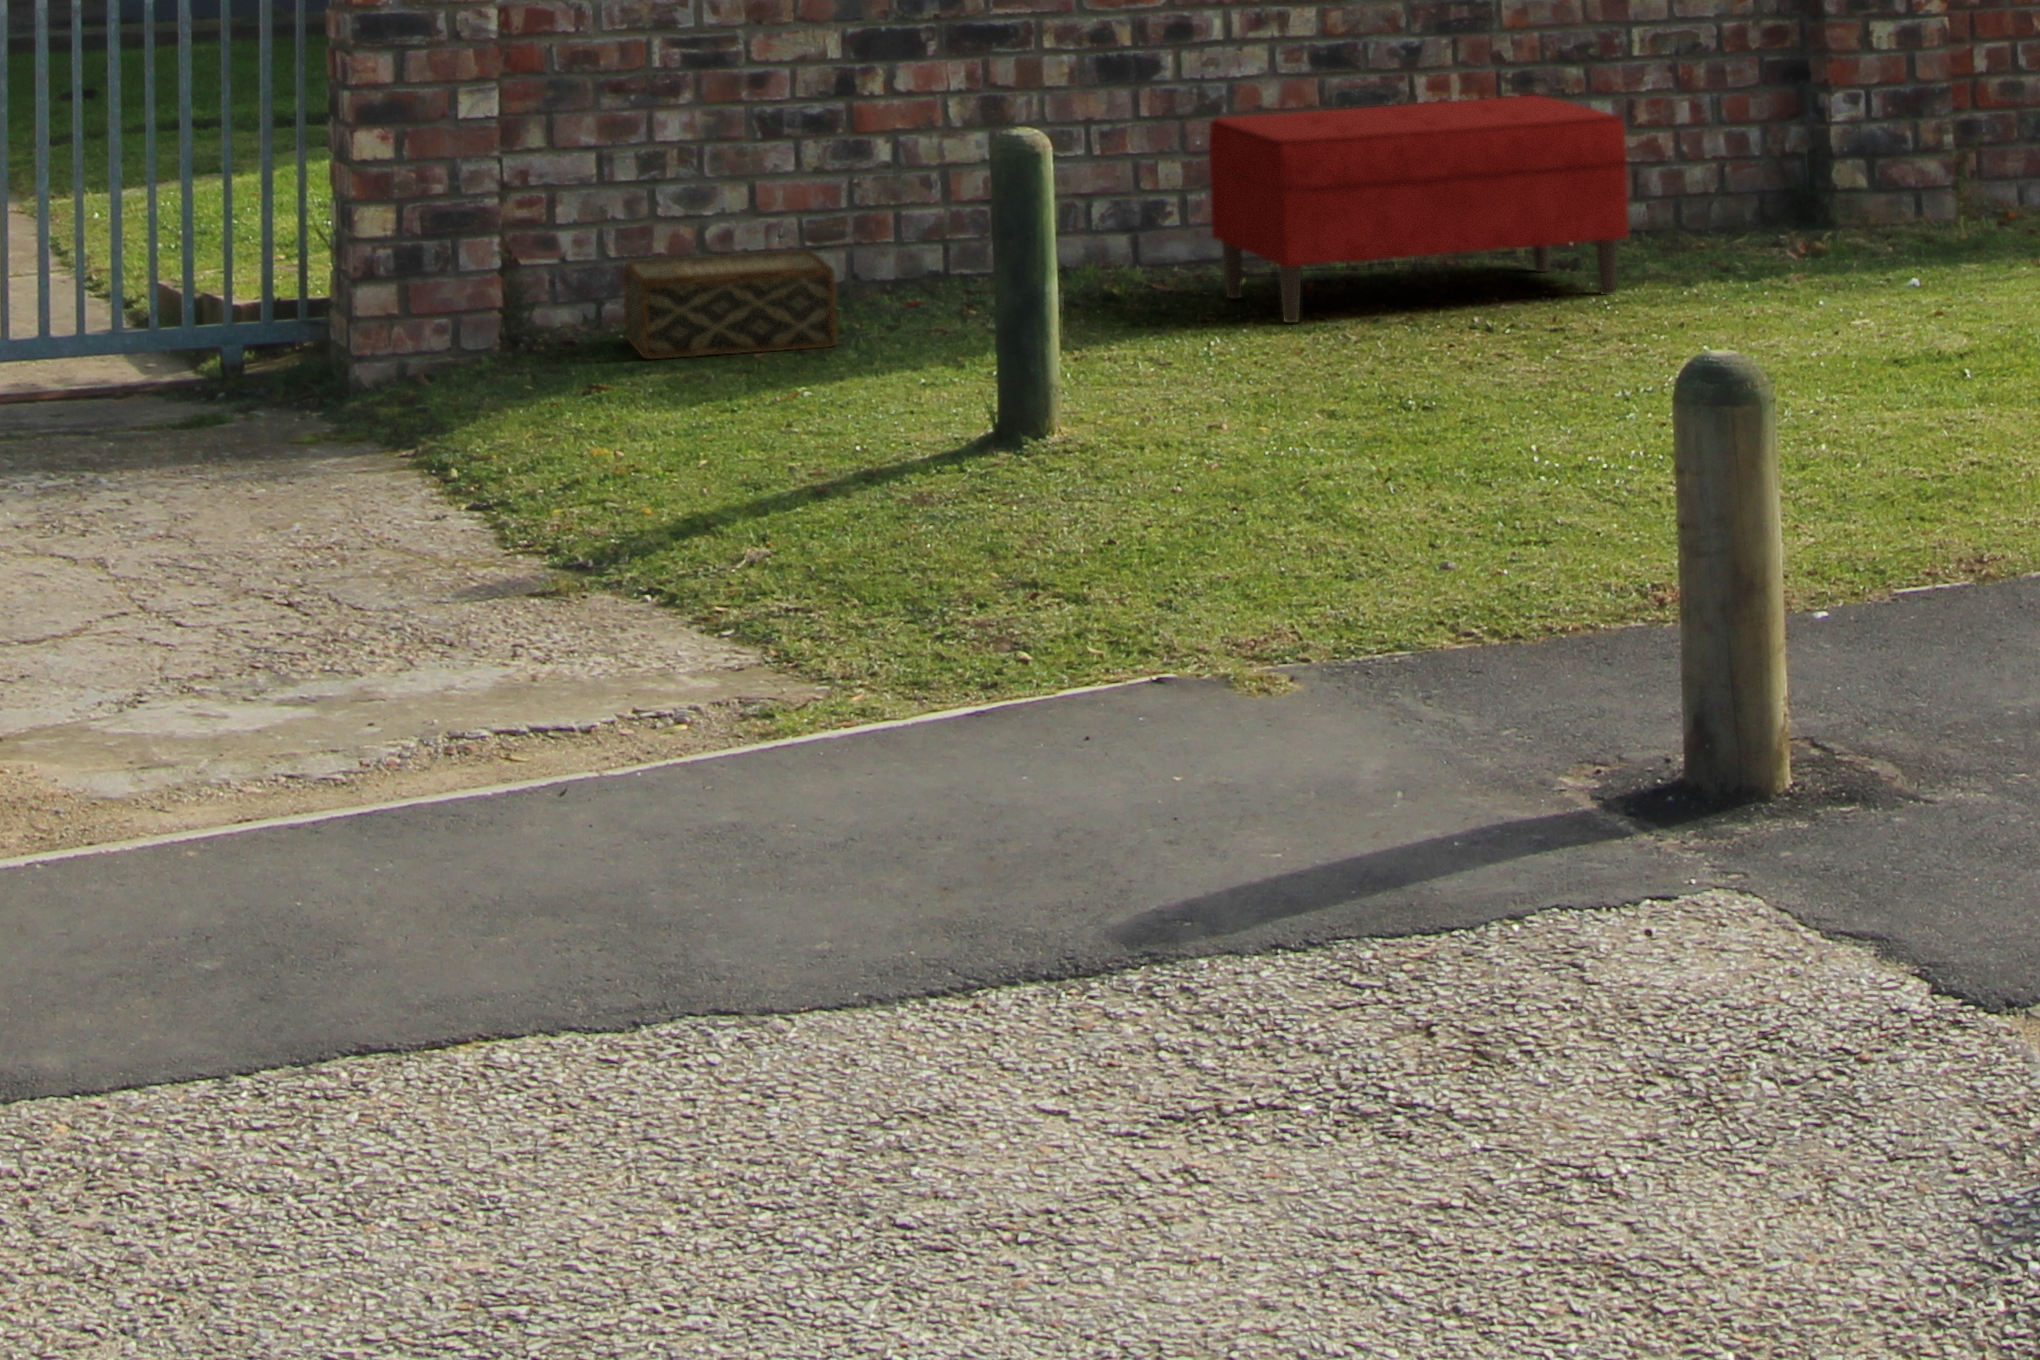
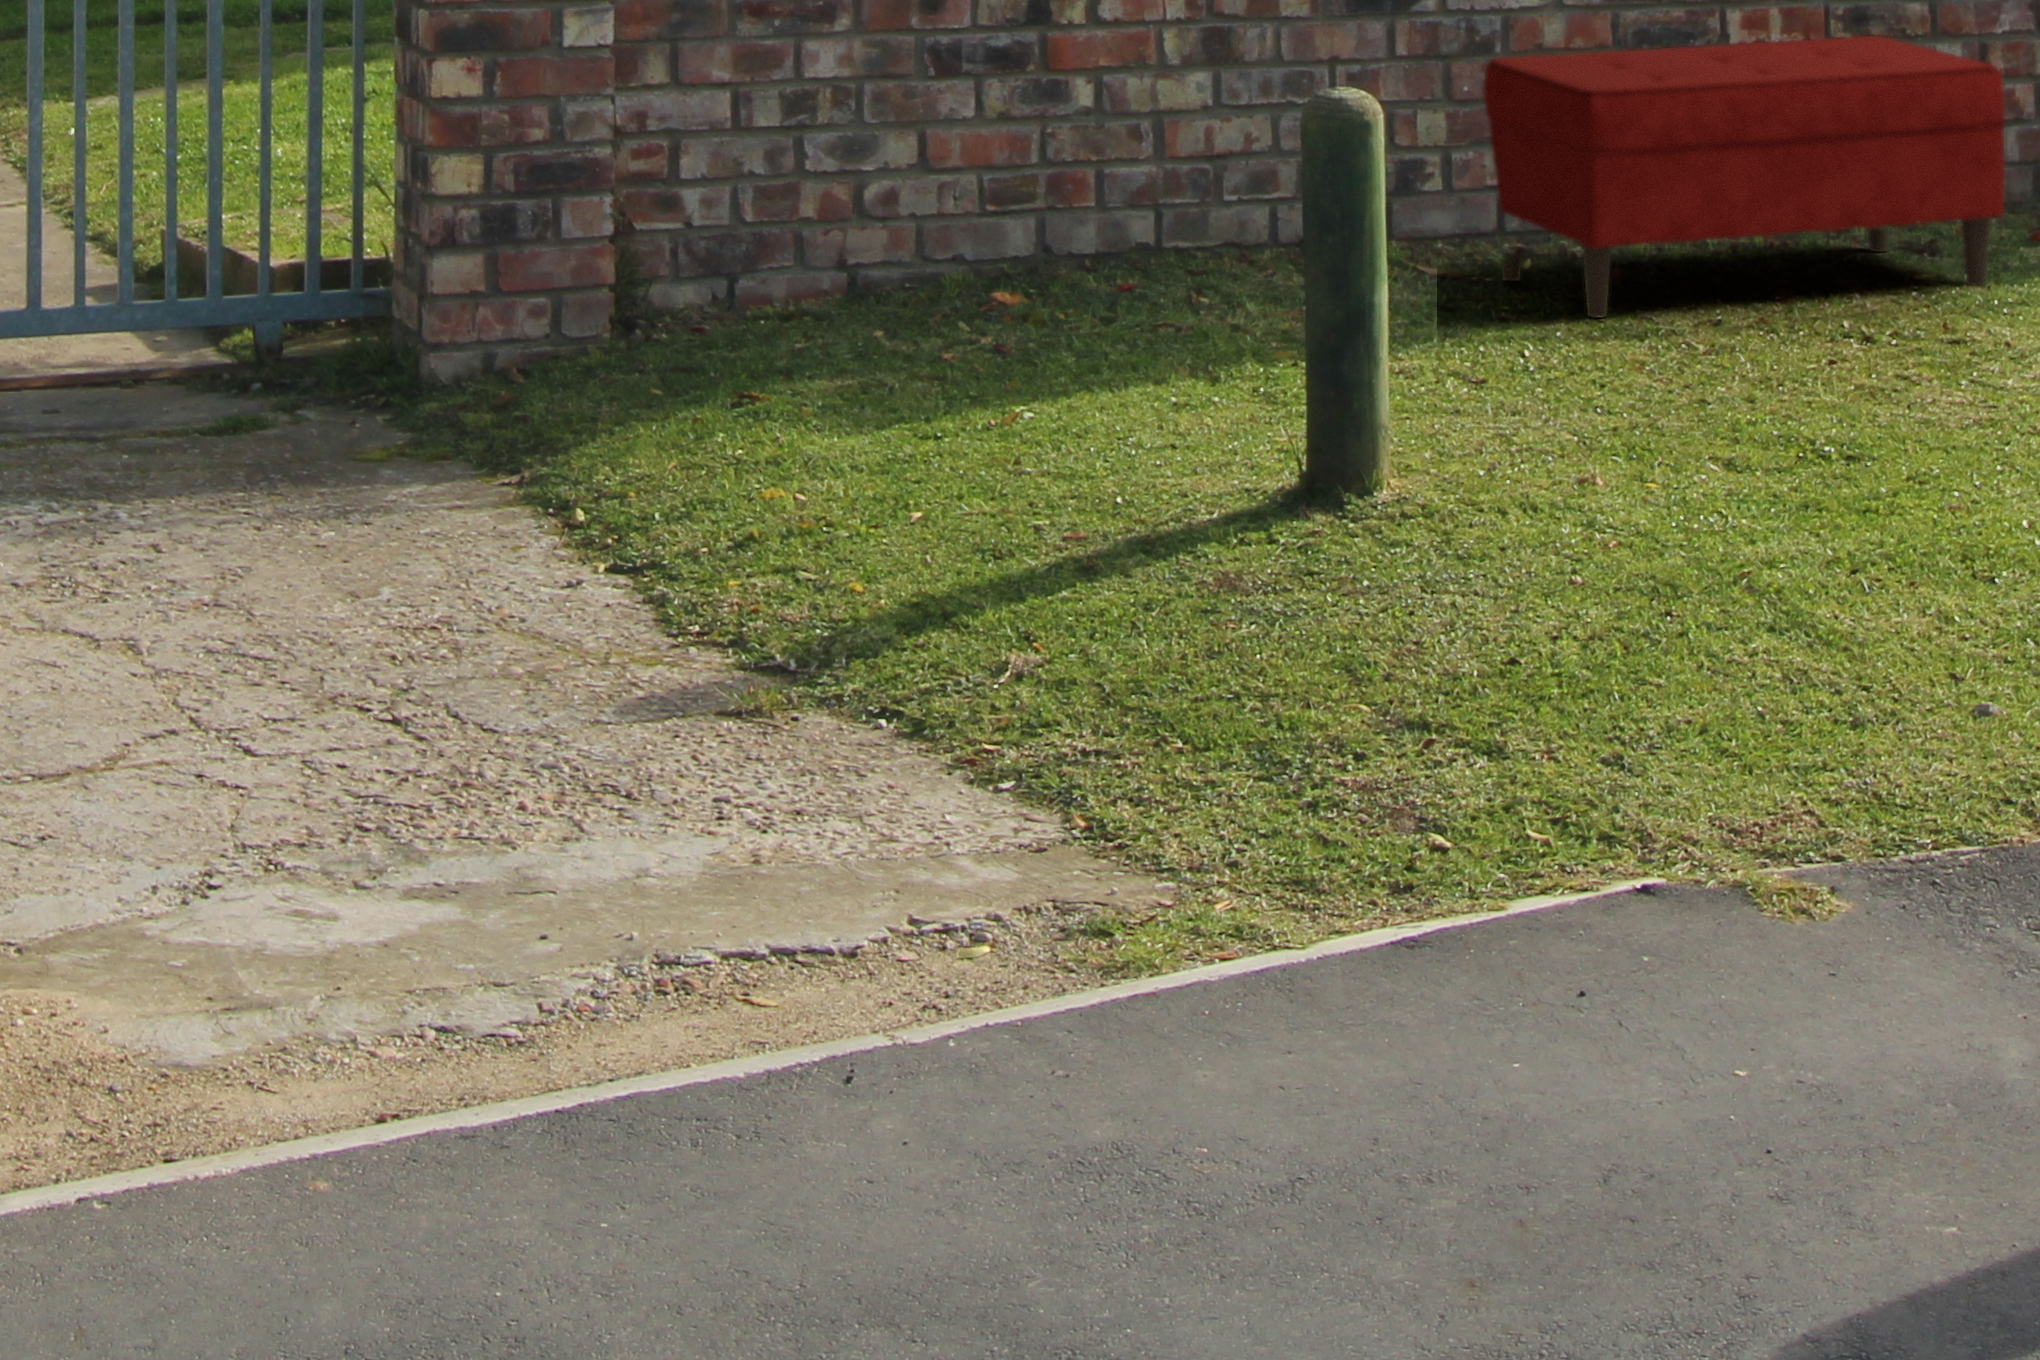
woven basket: present [624,250,836,359] -> none [765,215,1034,352]

